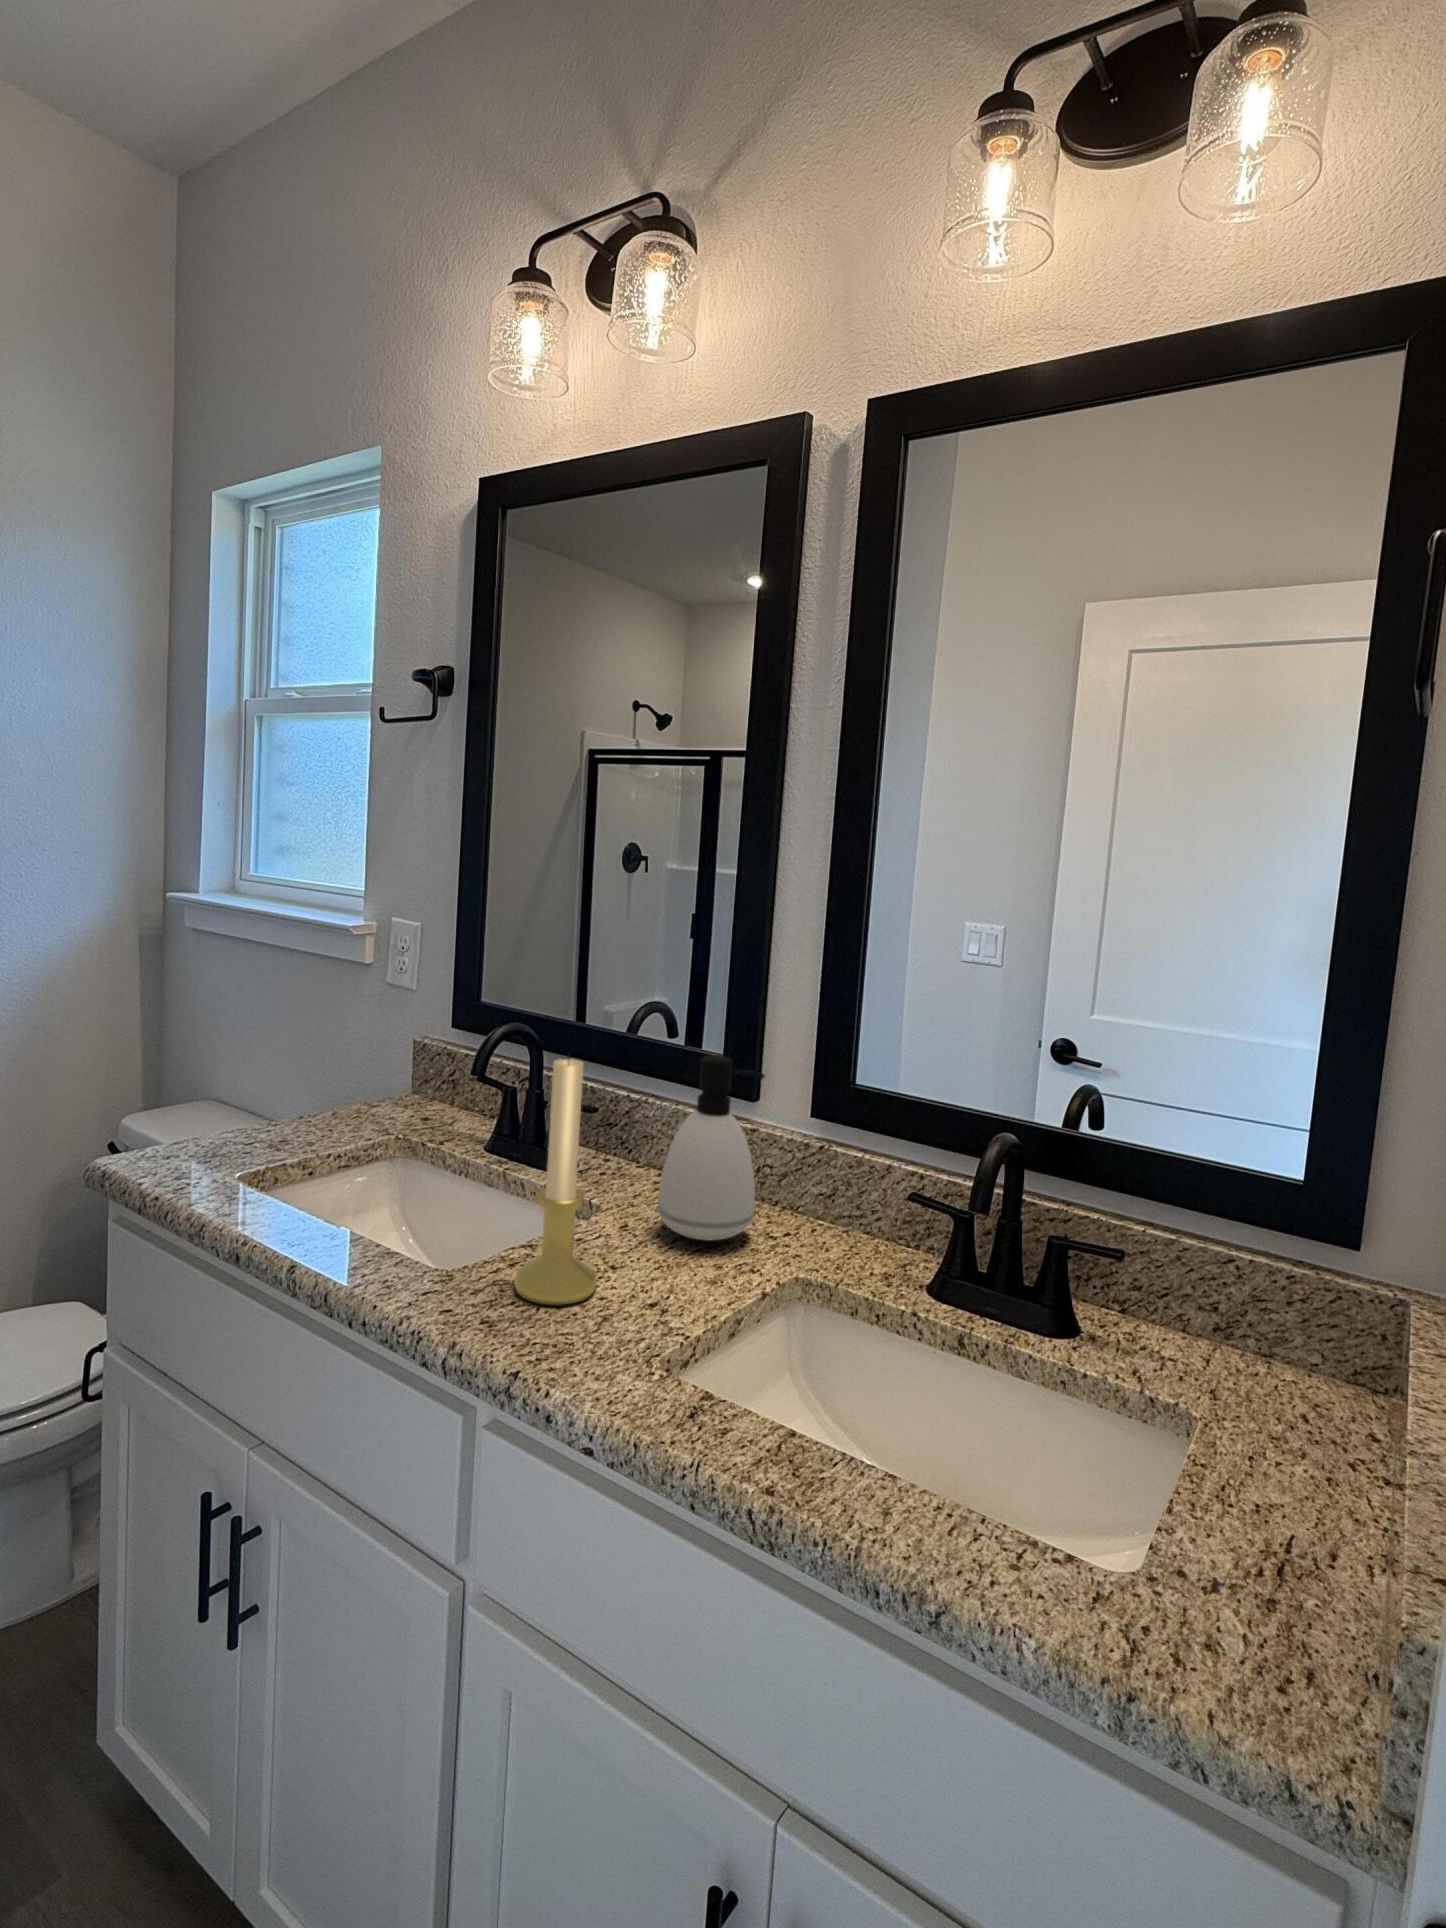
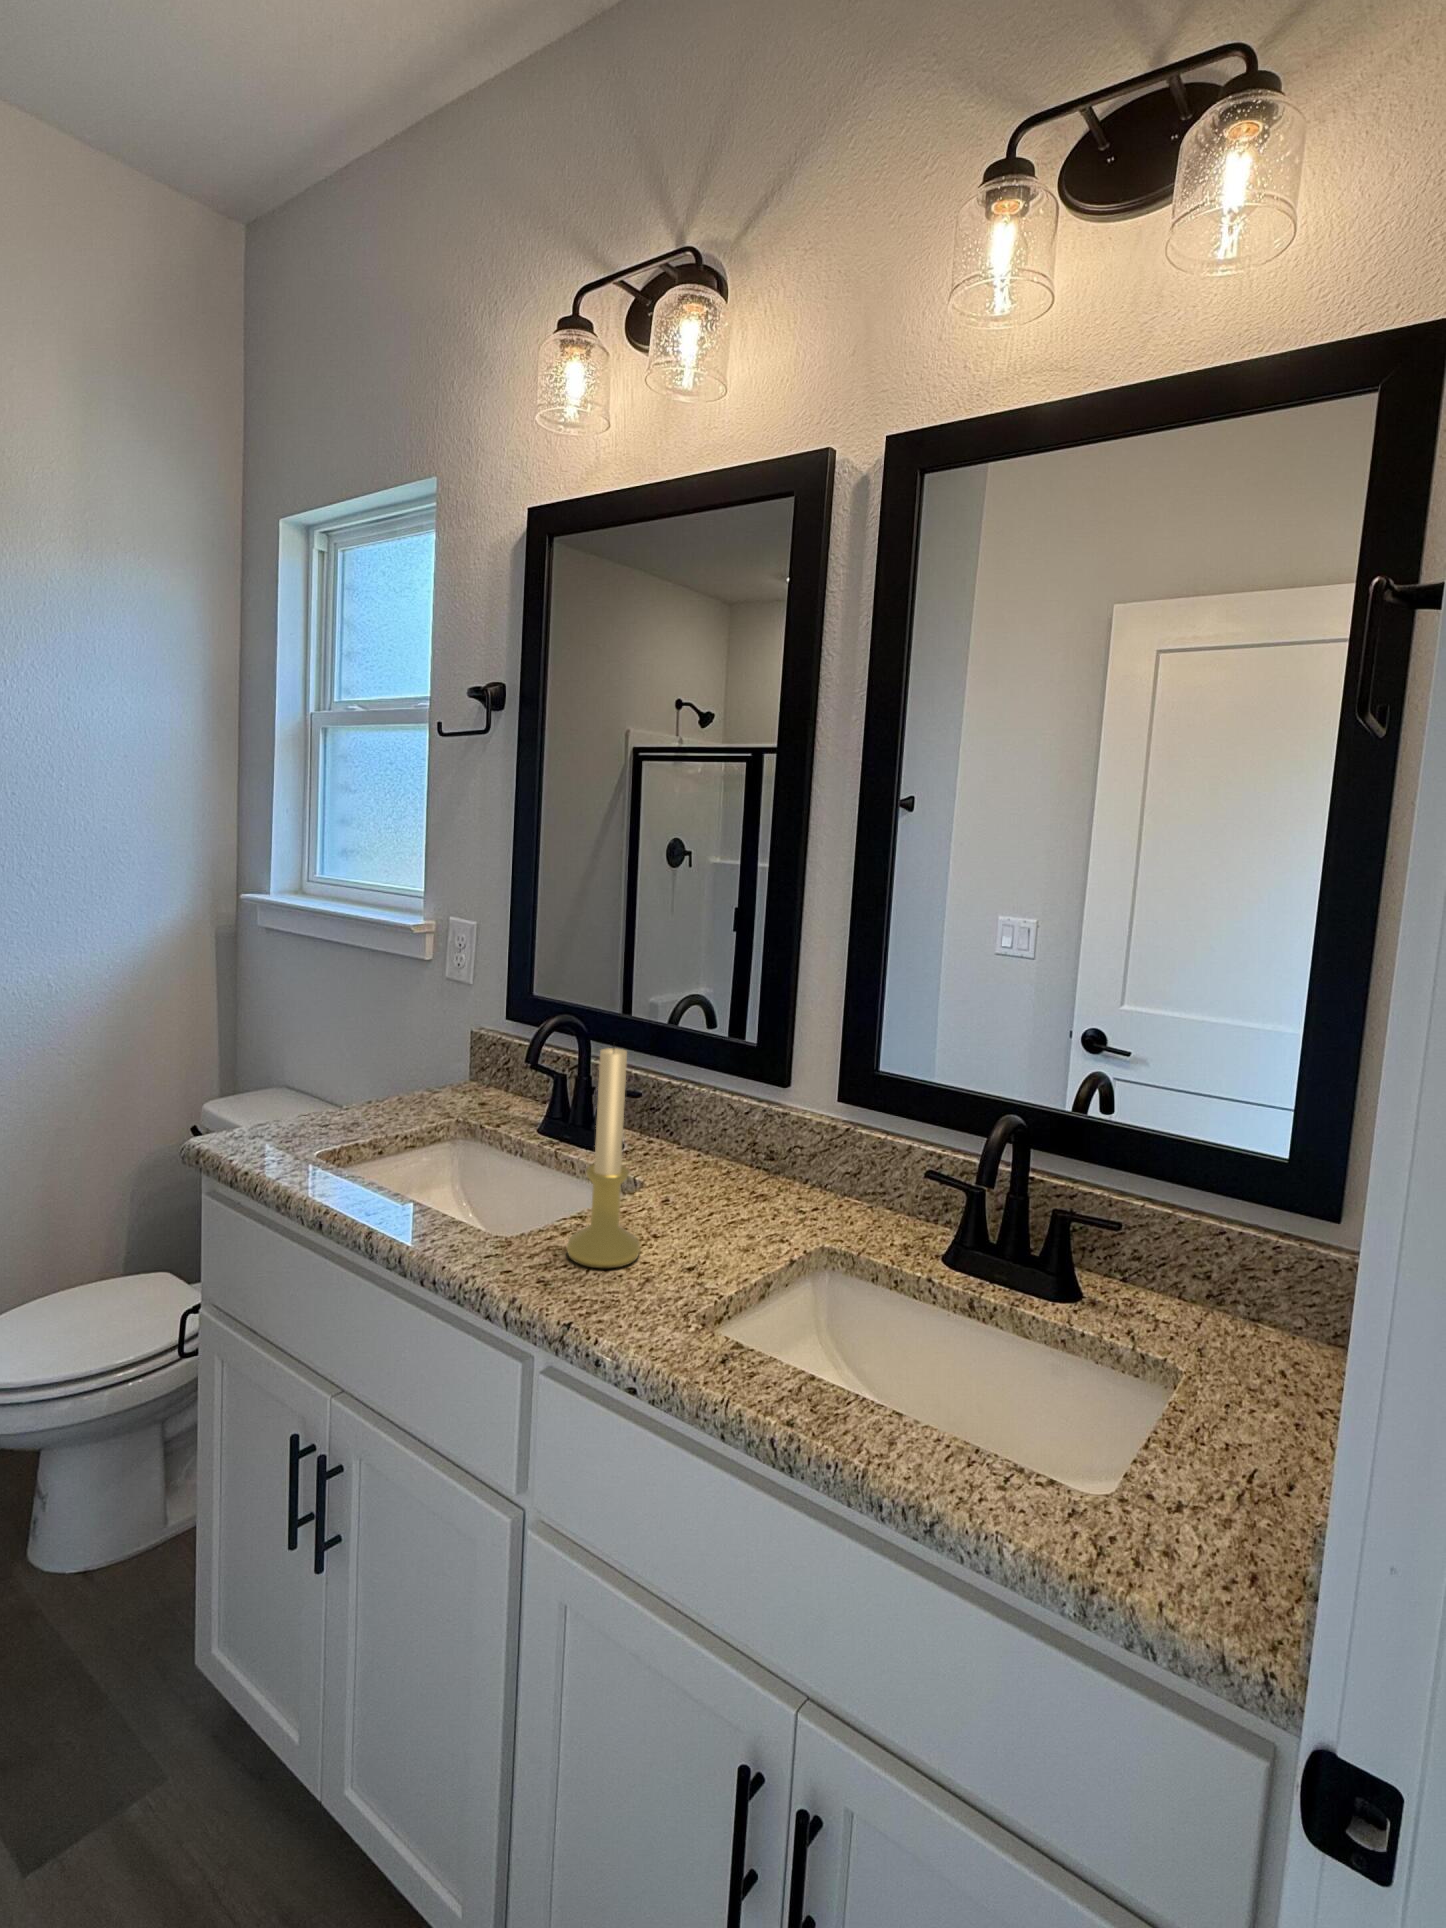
soap dispenser: present [657,1055,765,1240] -> none [696,1045,793,1214]

